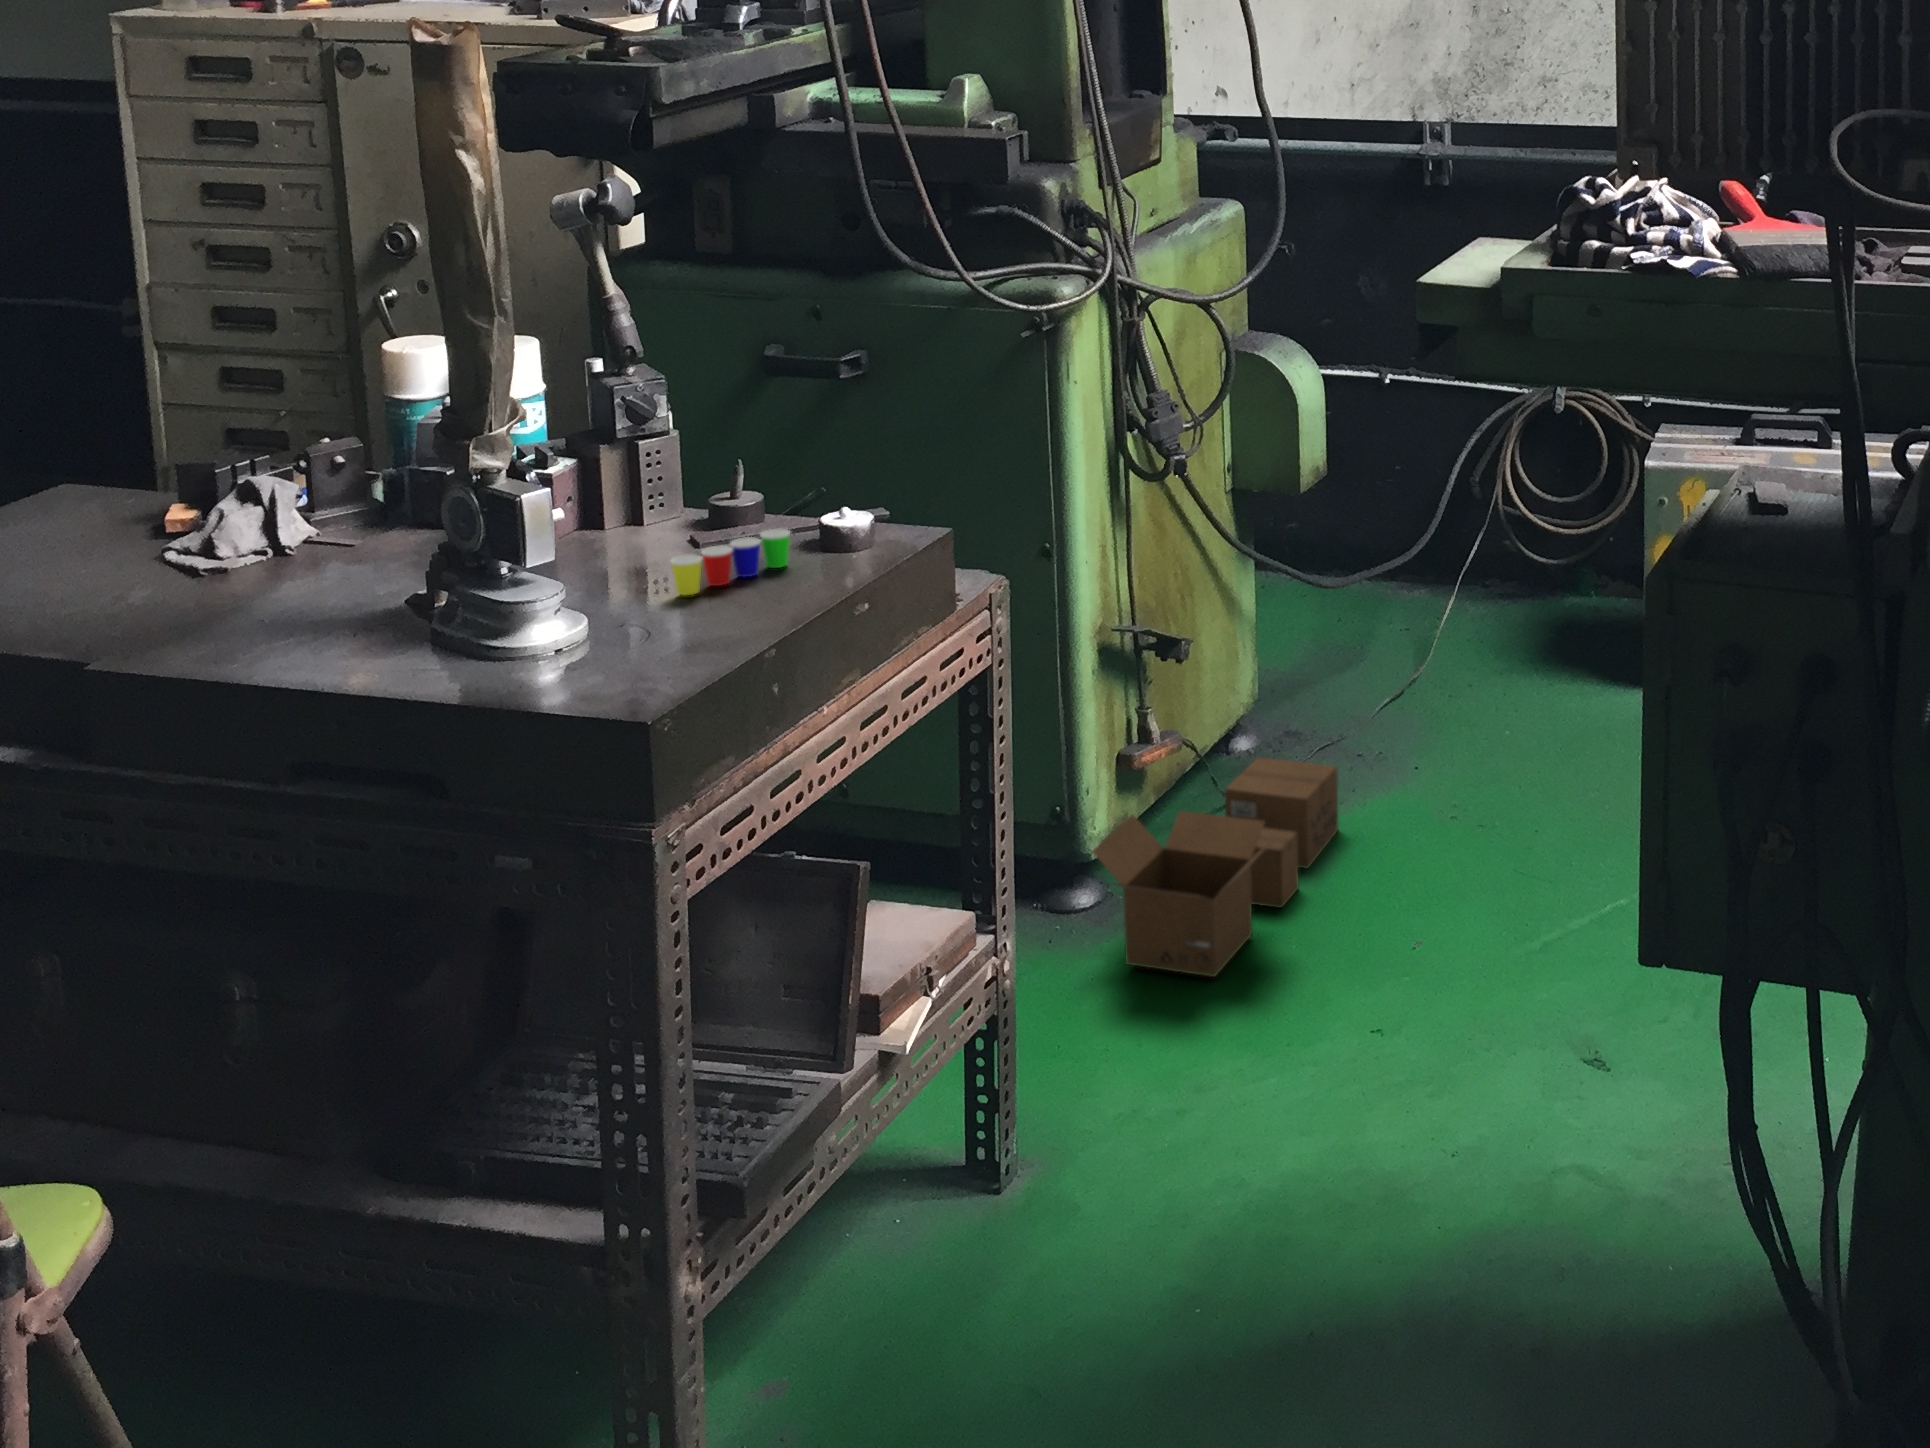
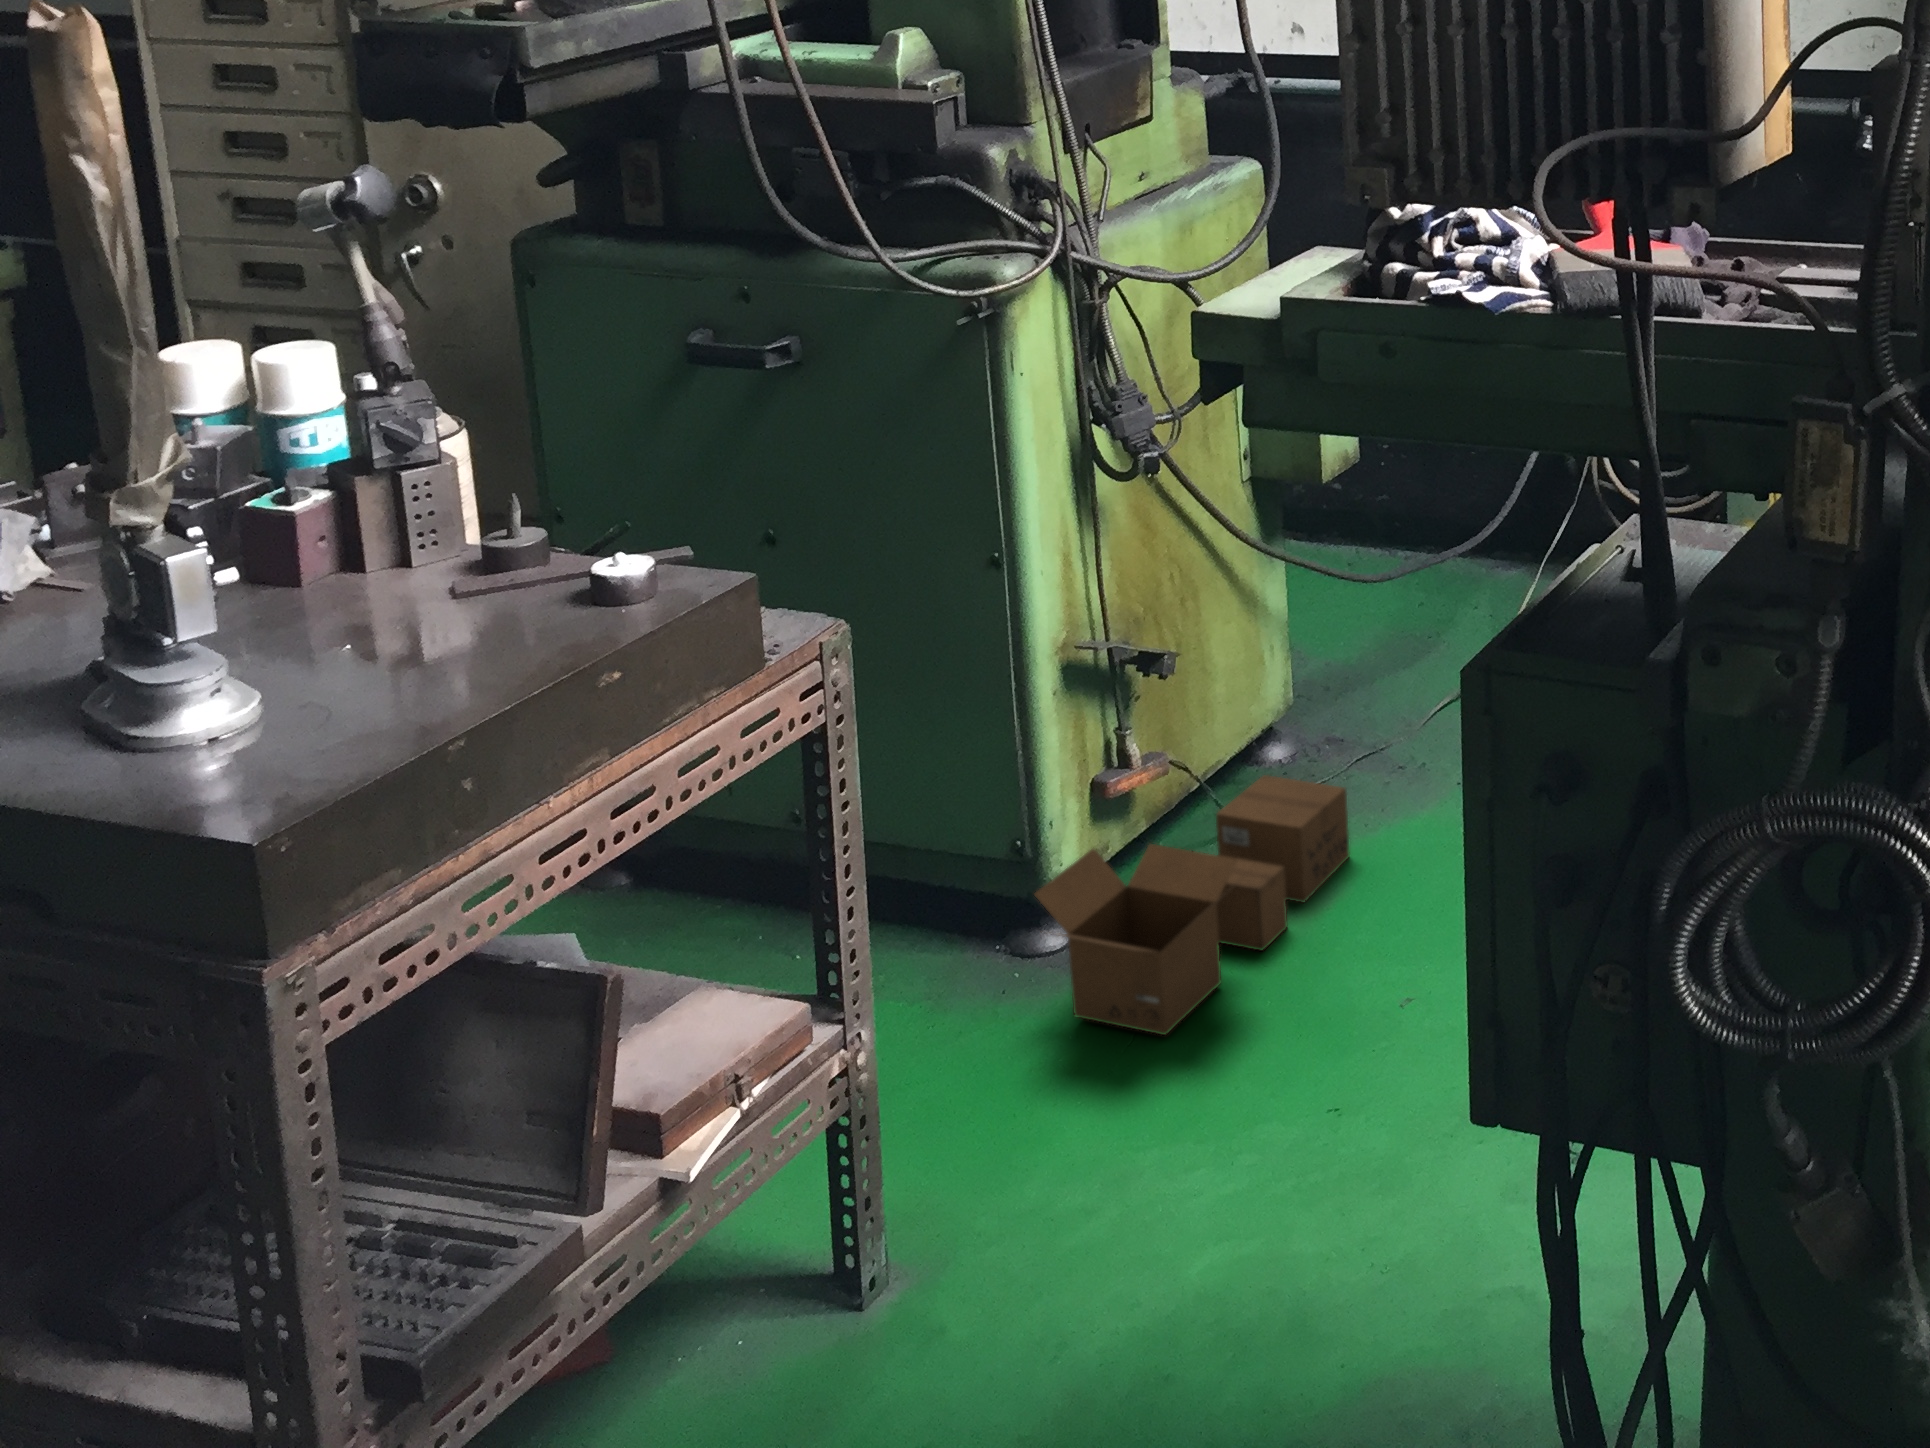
cup: present [671,529,790,595] -> none [370,589,531,673]

